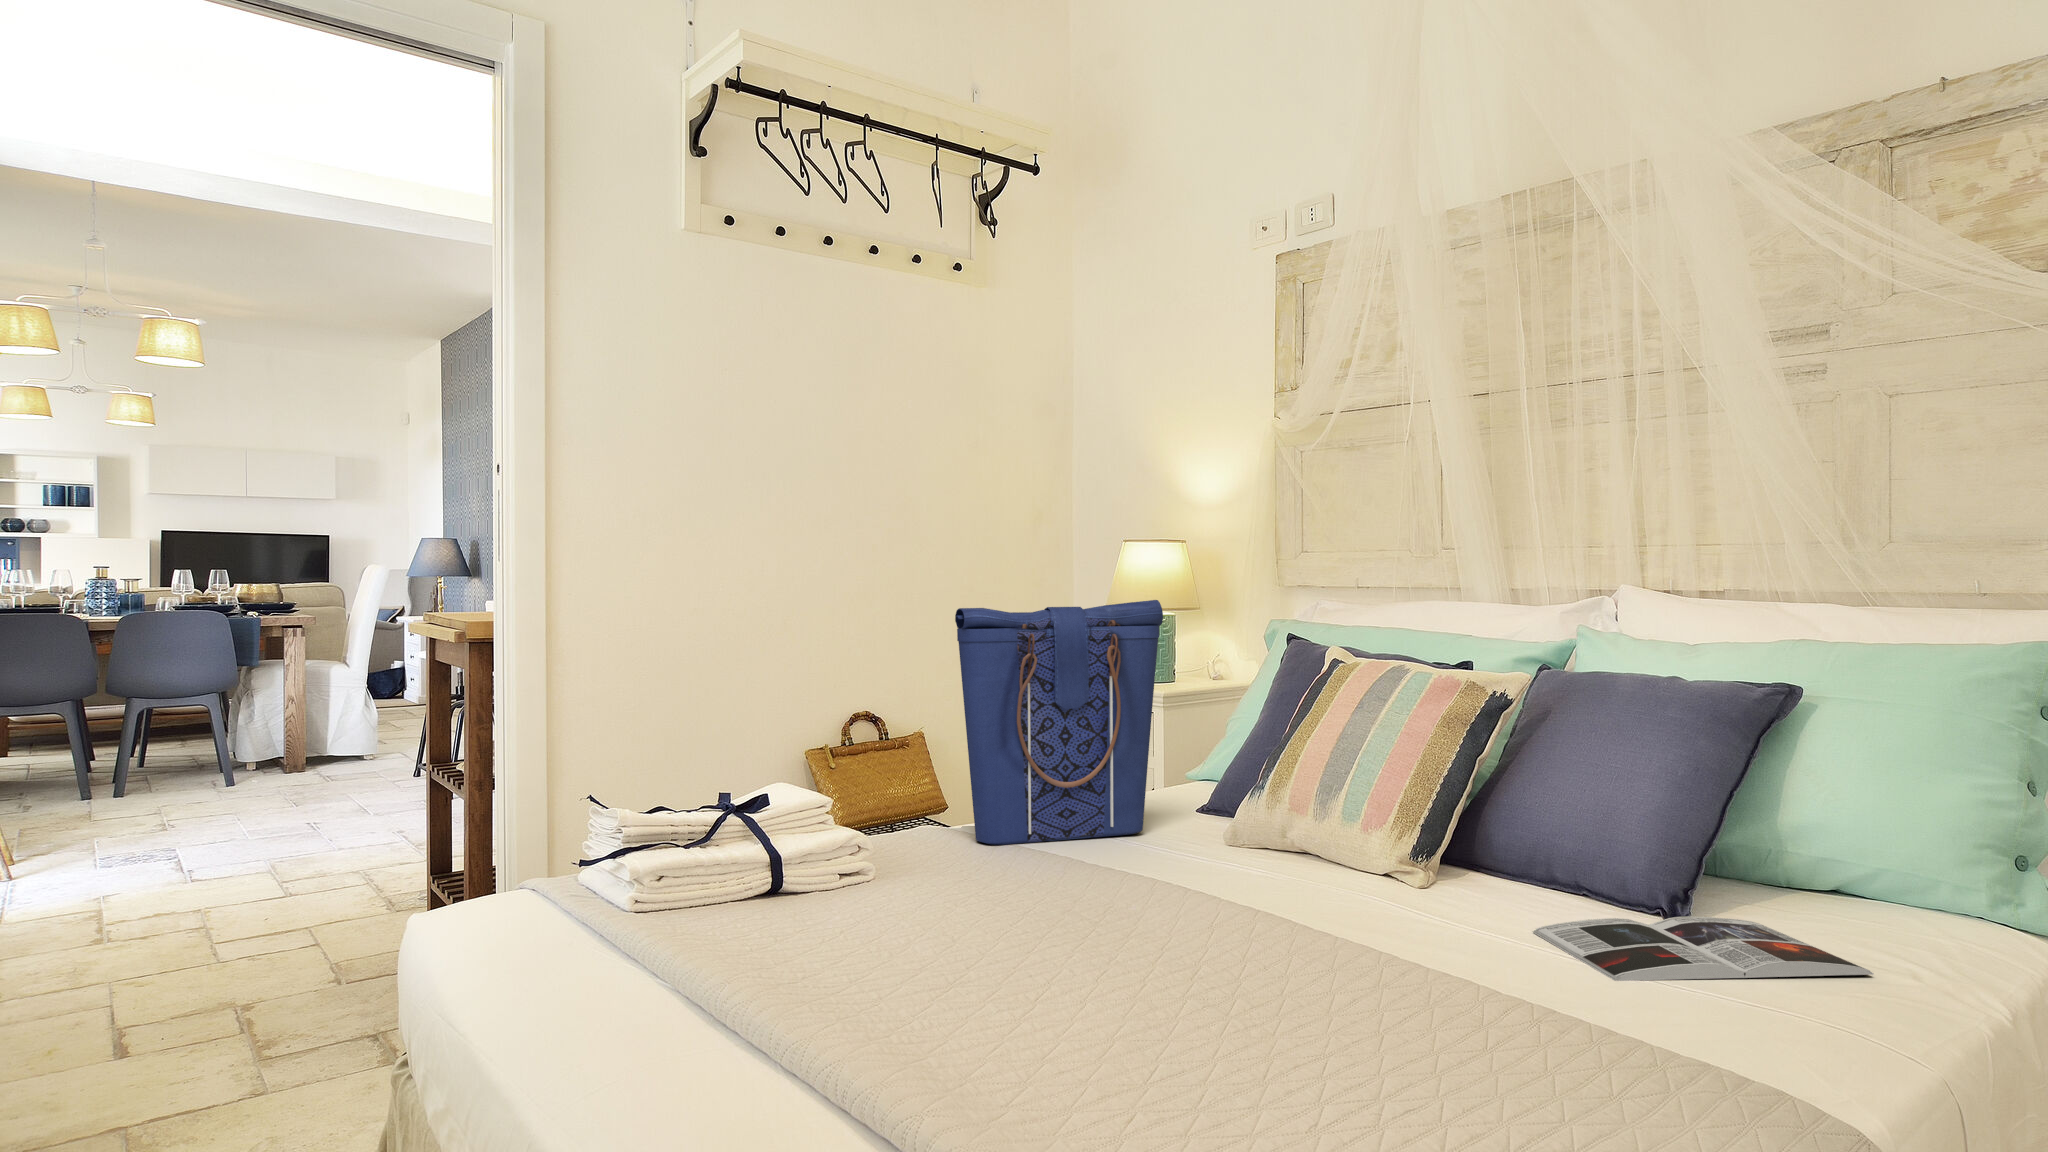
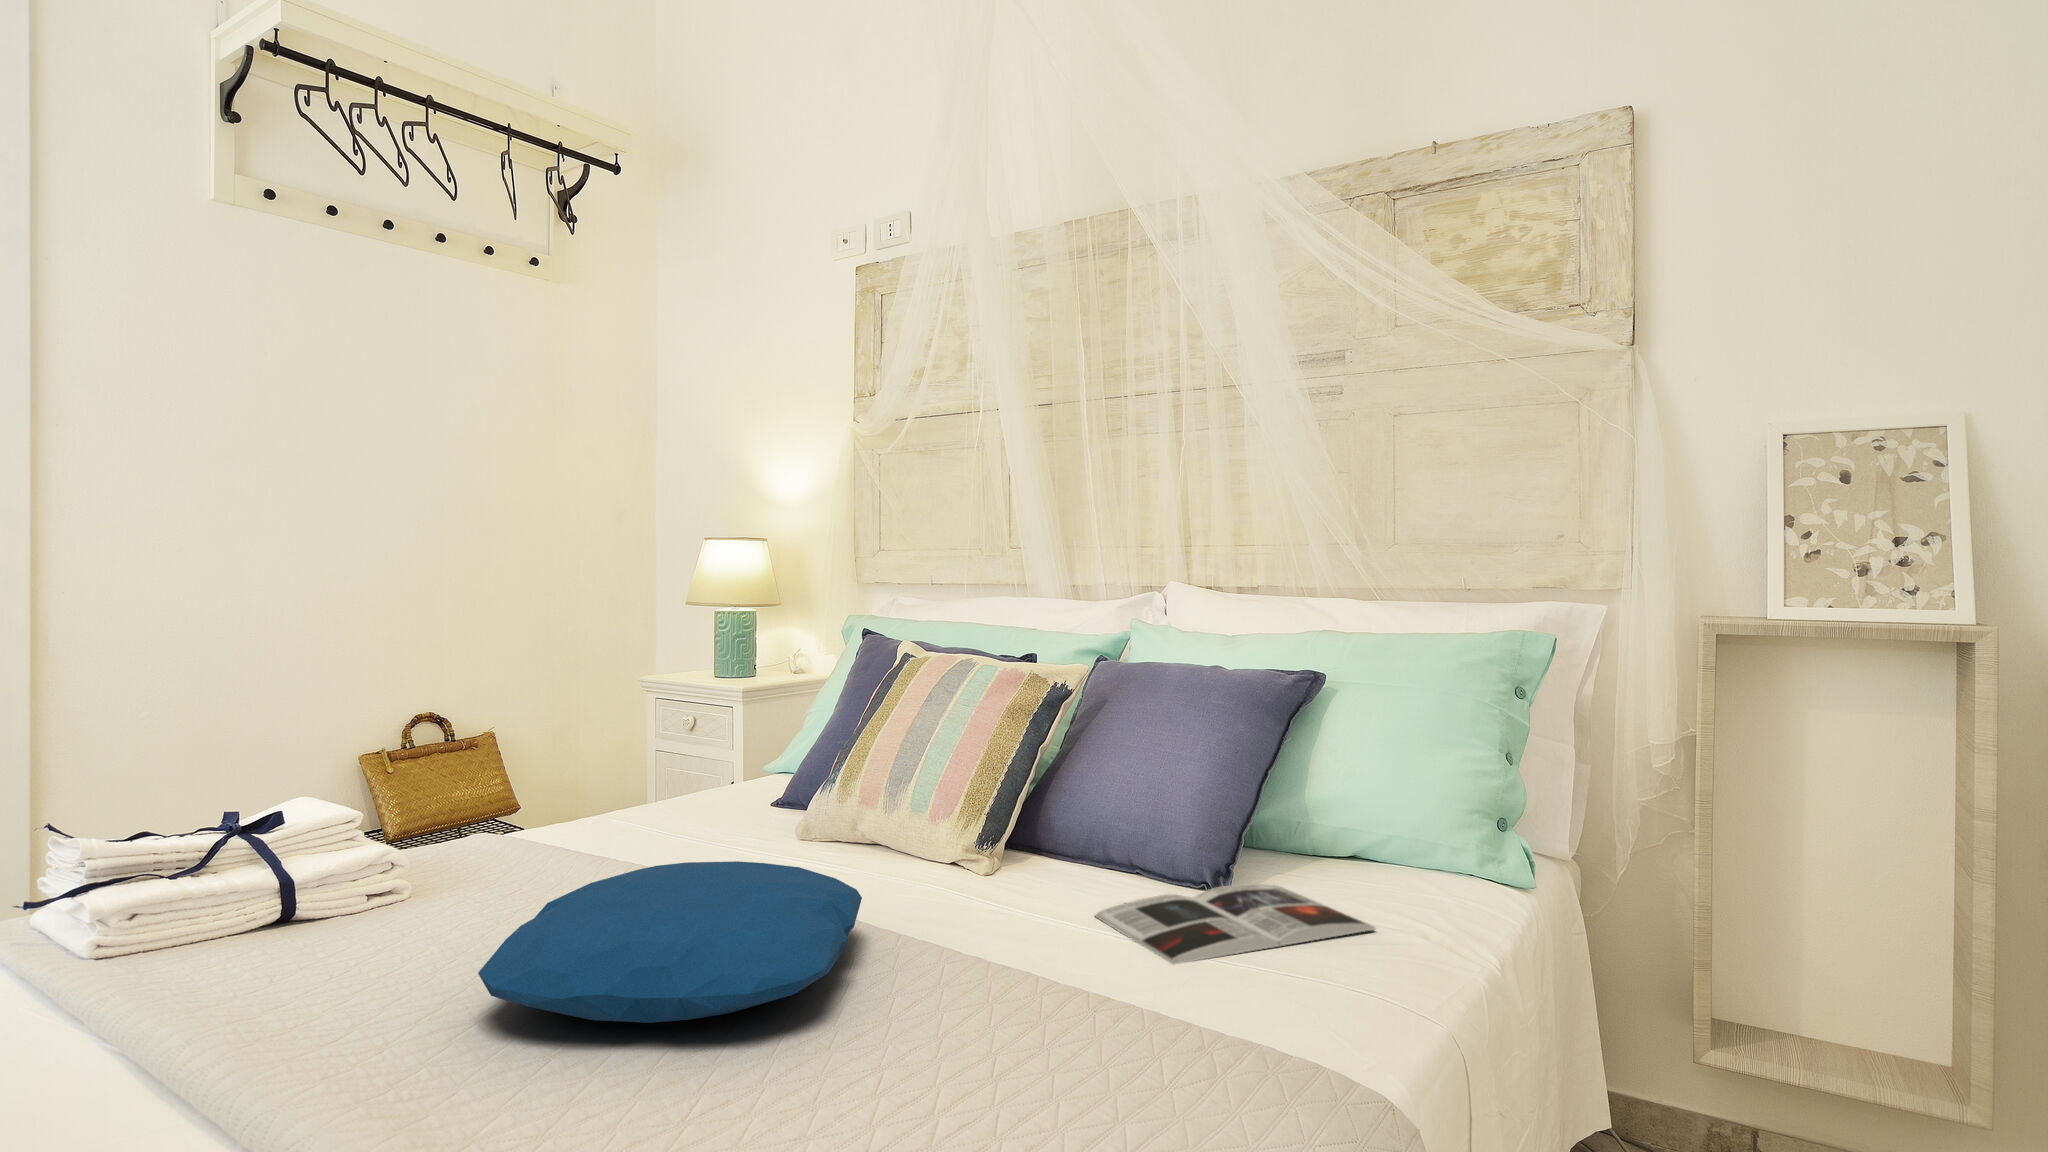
tote bag: present [955,600,1163,845] -> none [503,598,738,865]
pillow: none [962,842,1288,967] -> present [478,861,862,1023]

